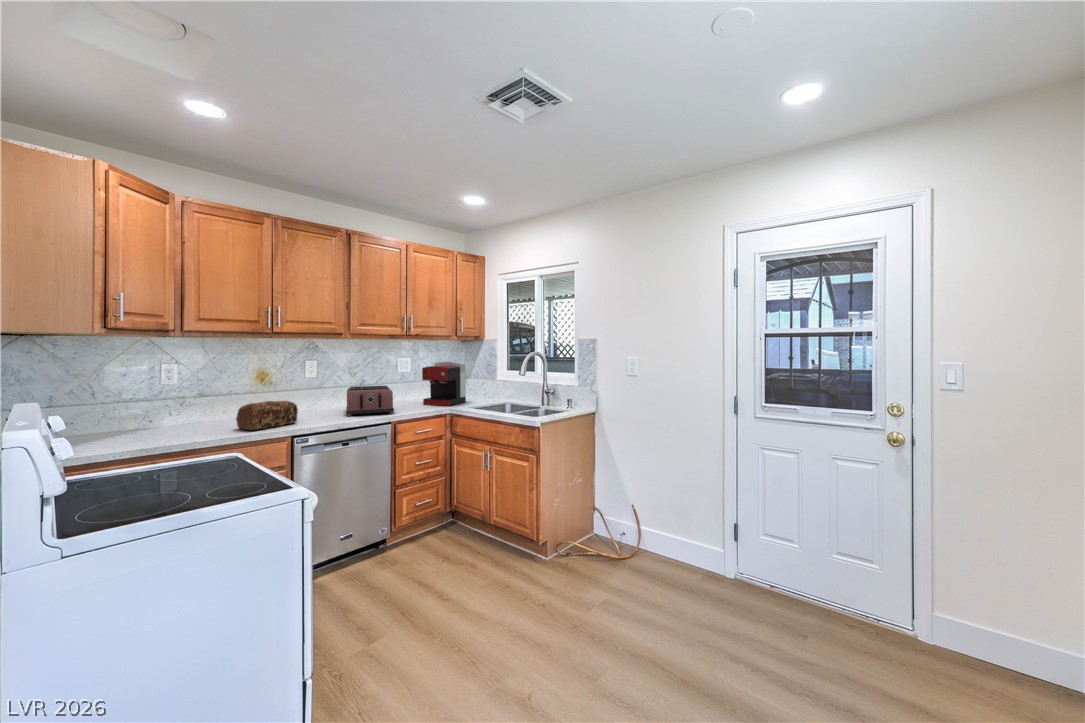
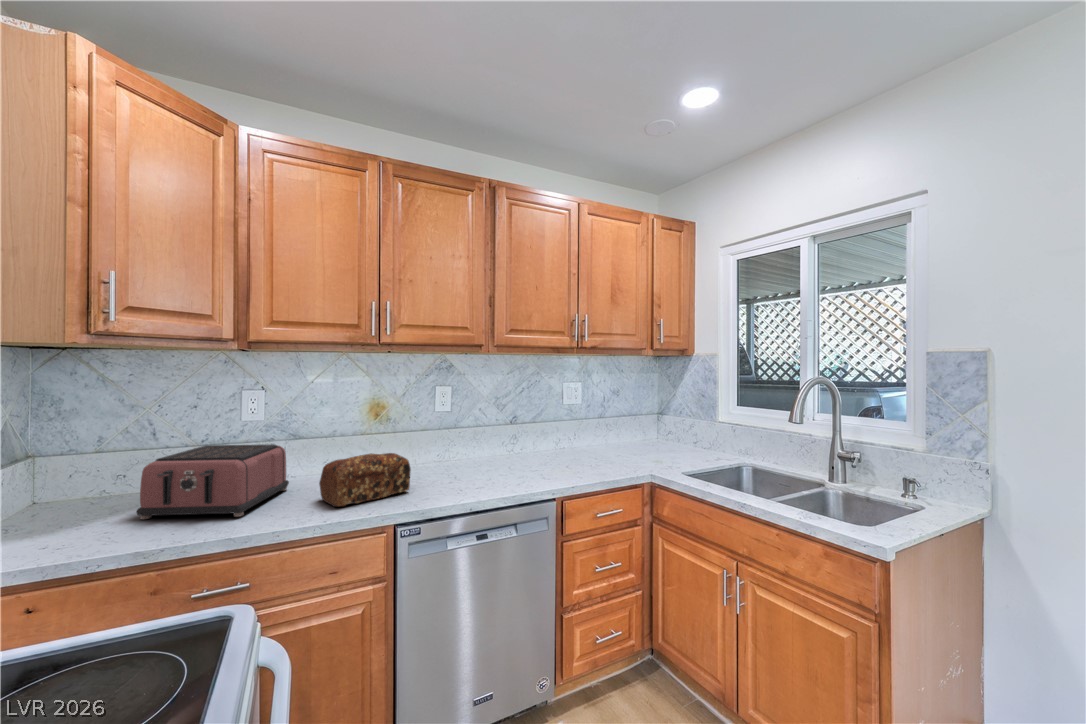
coffee maker: present [422,362,466,406] -> none [601,389,669,465]
toaster: present [346,385,394,416] -> present [137,444,289,519]

